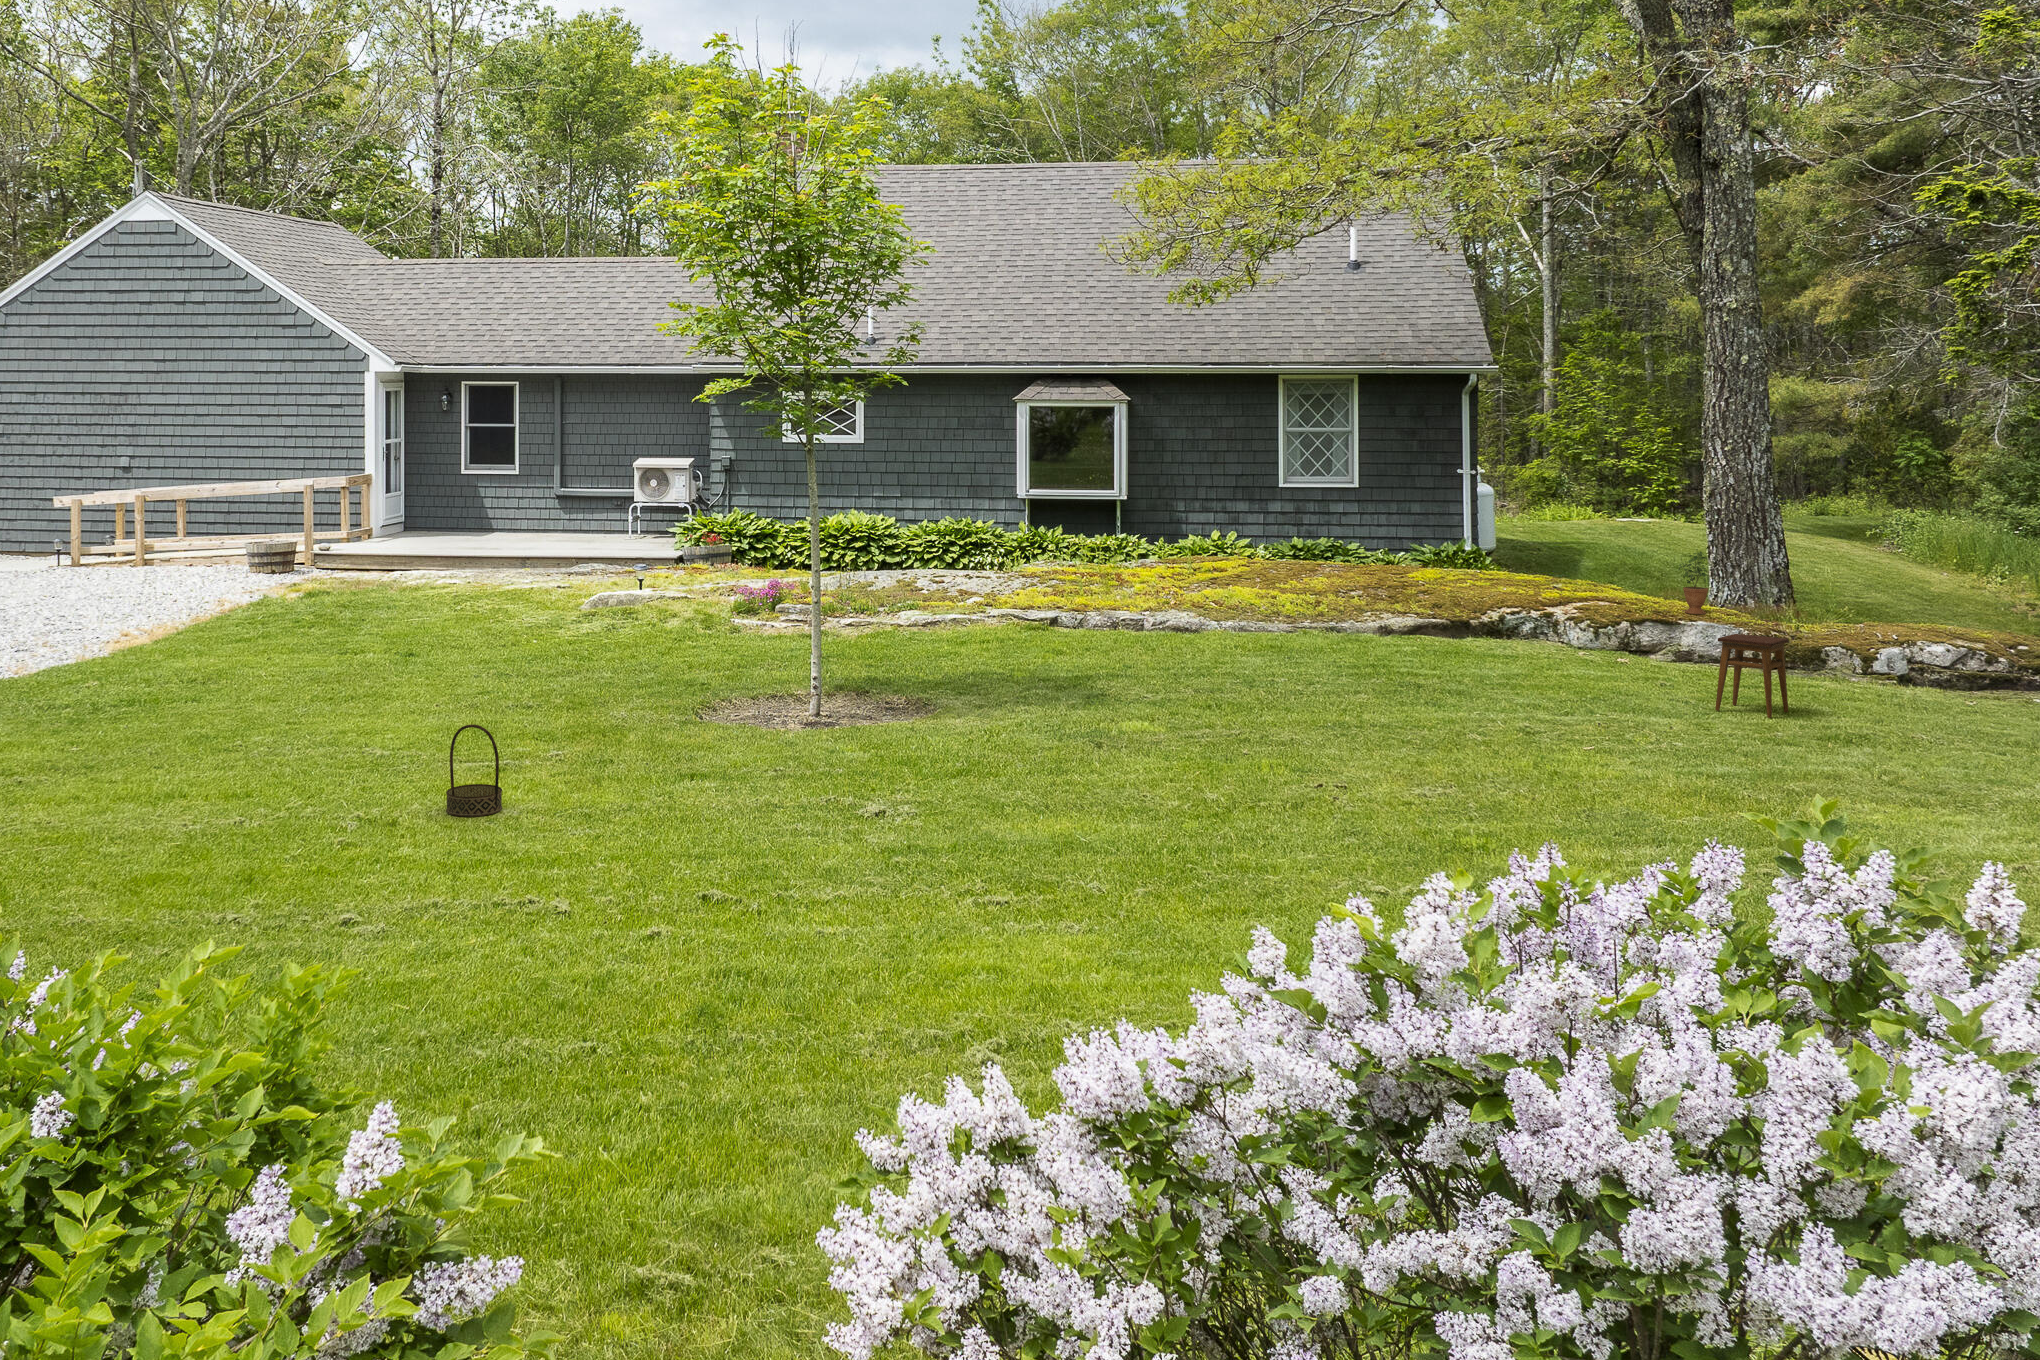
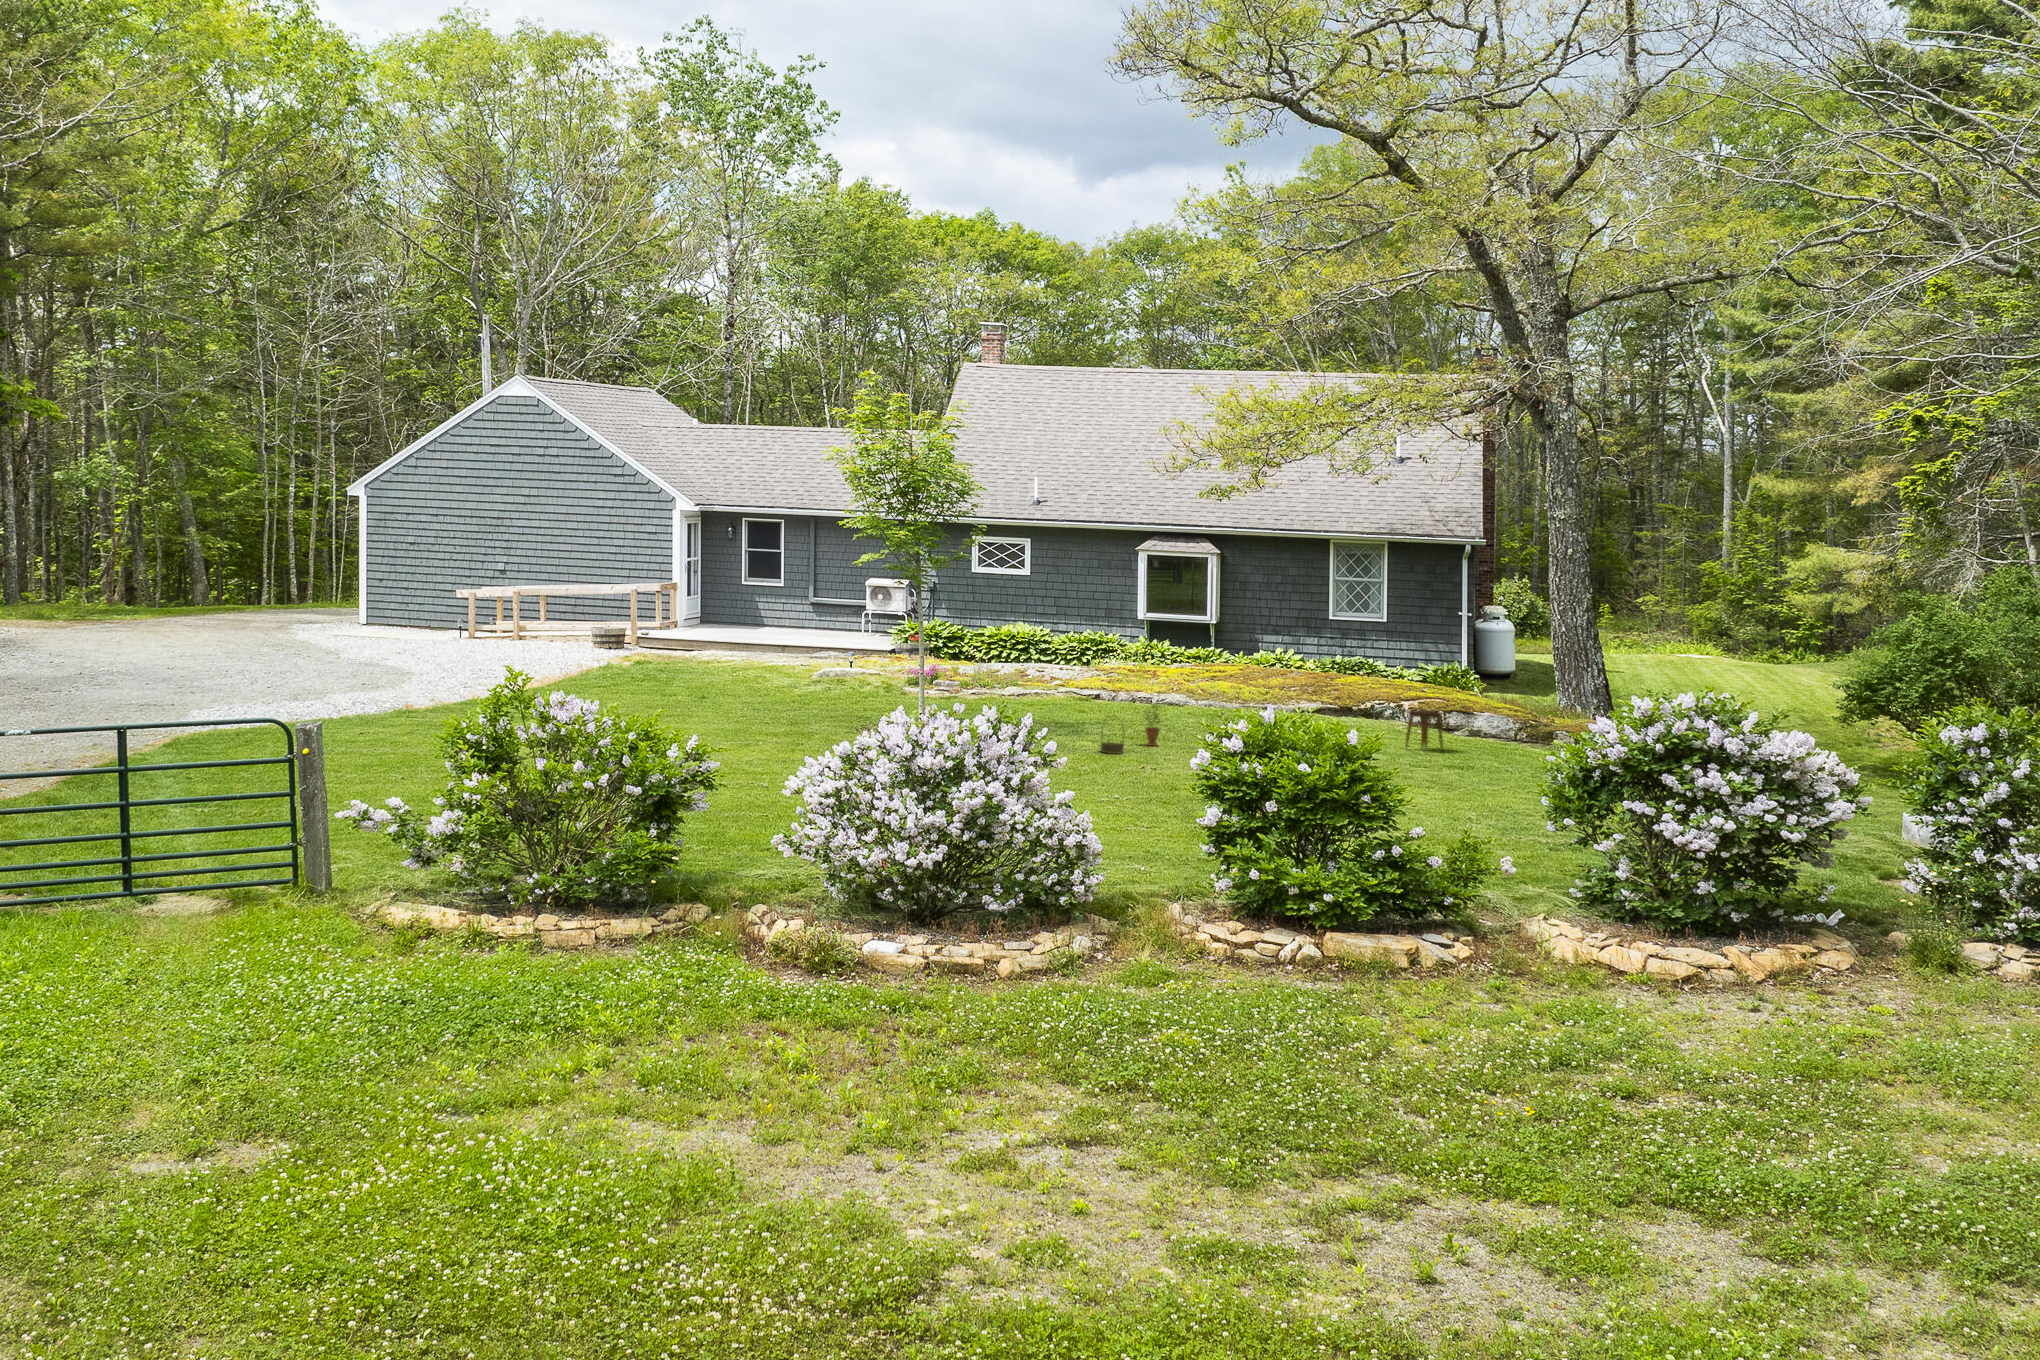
potted plant: present [1678,551,1709,614] -> present [1145,704,1160,746]
basket: present [446,724,502,817] -> present [1101,737,1124,754]

